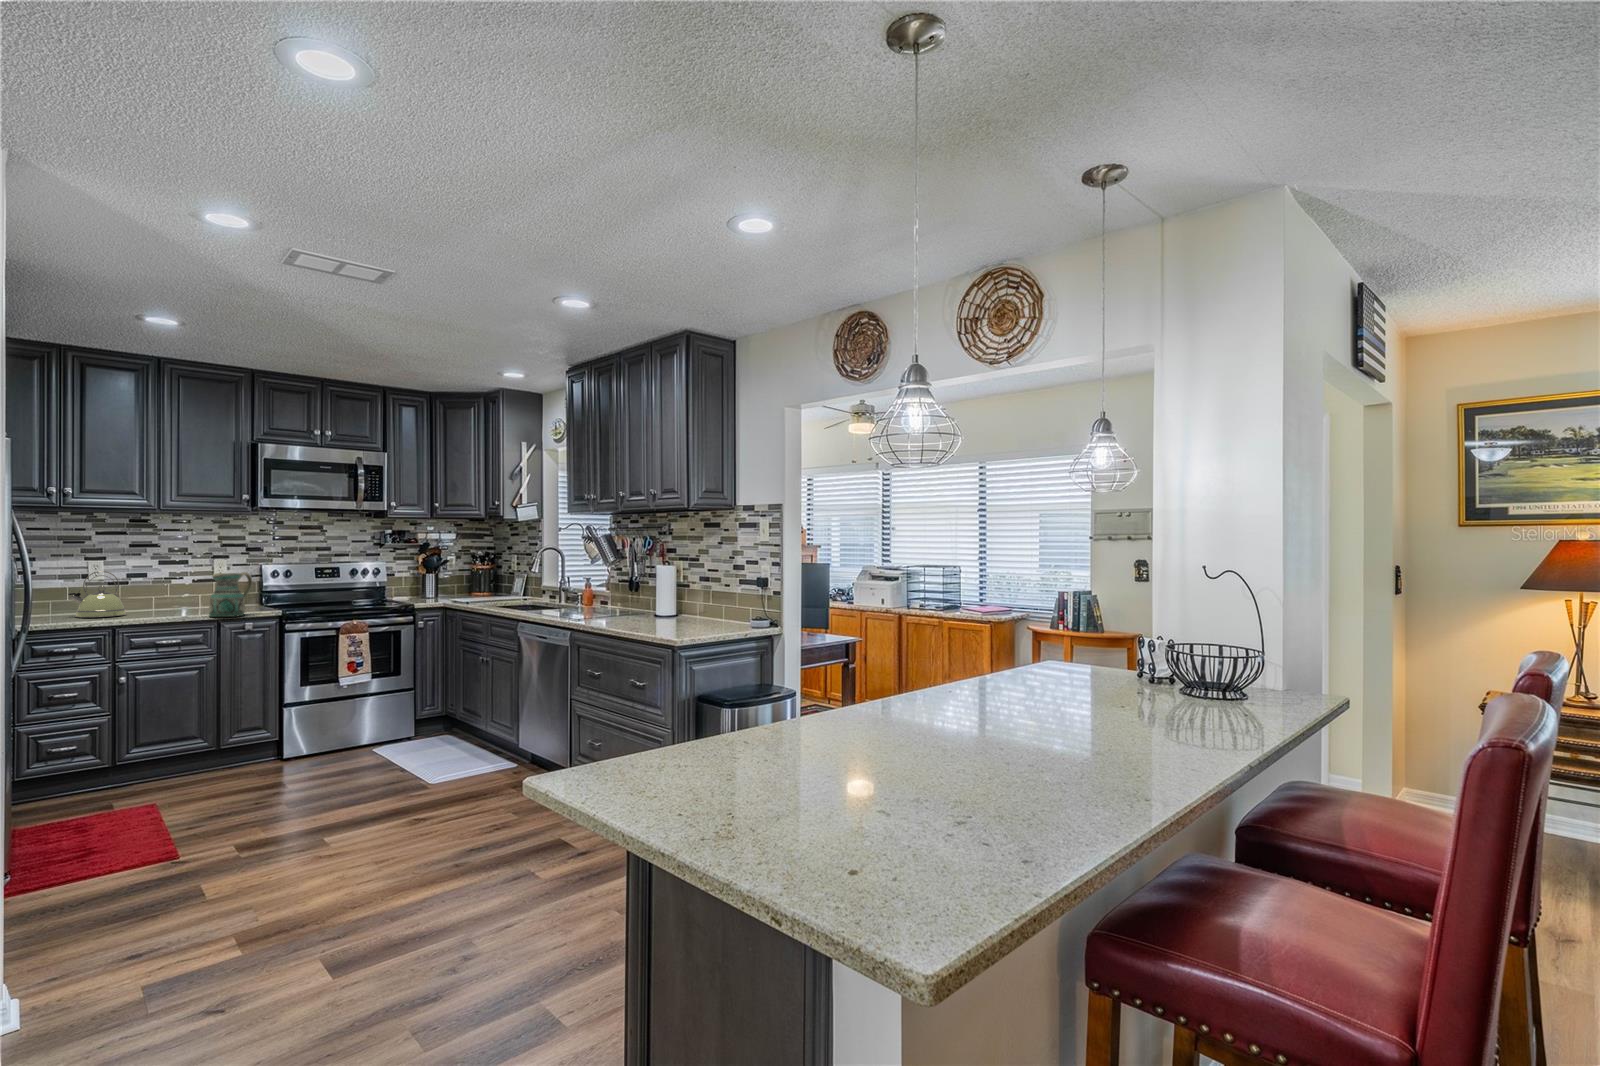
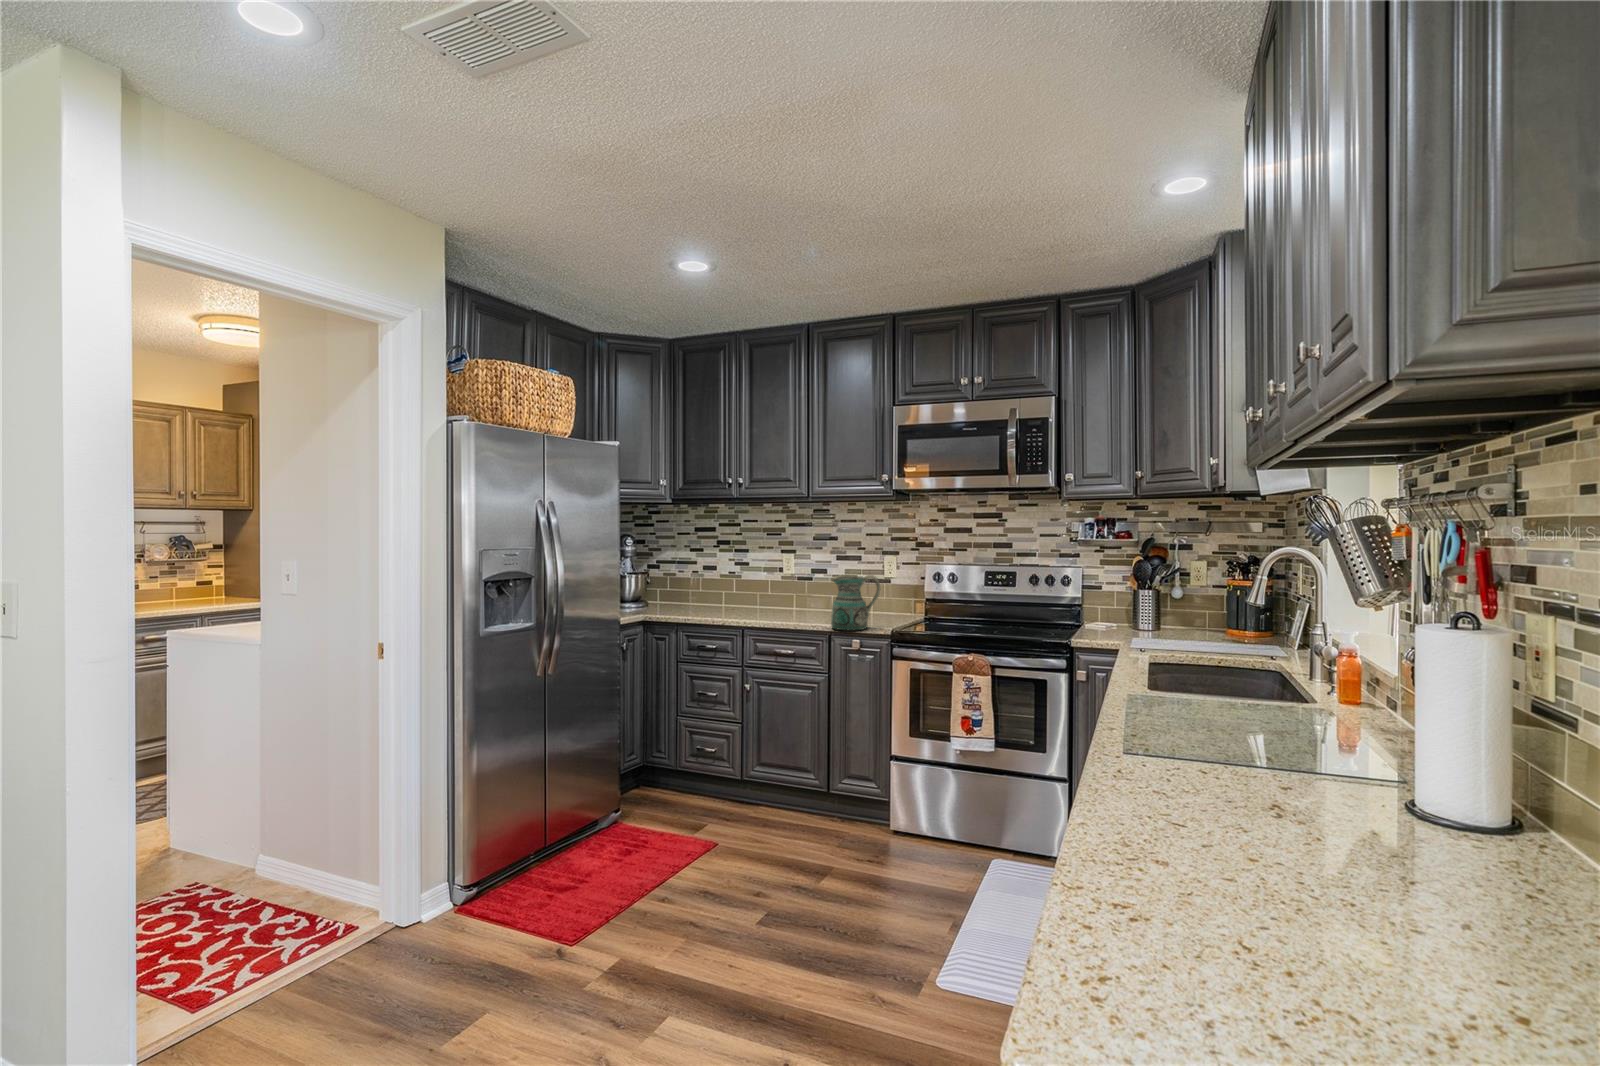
kettle: present [68,571,126,617] -> none [746,566,790,615]

